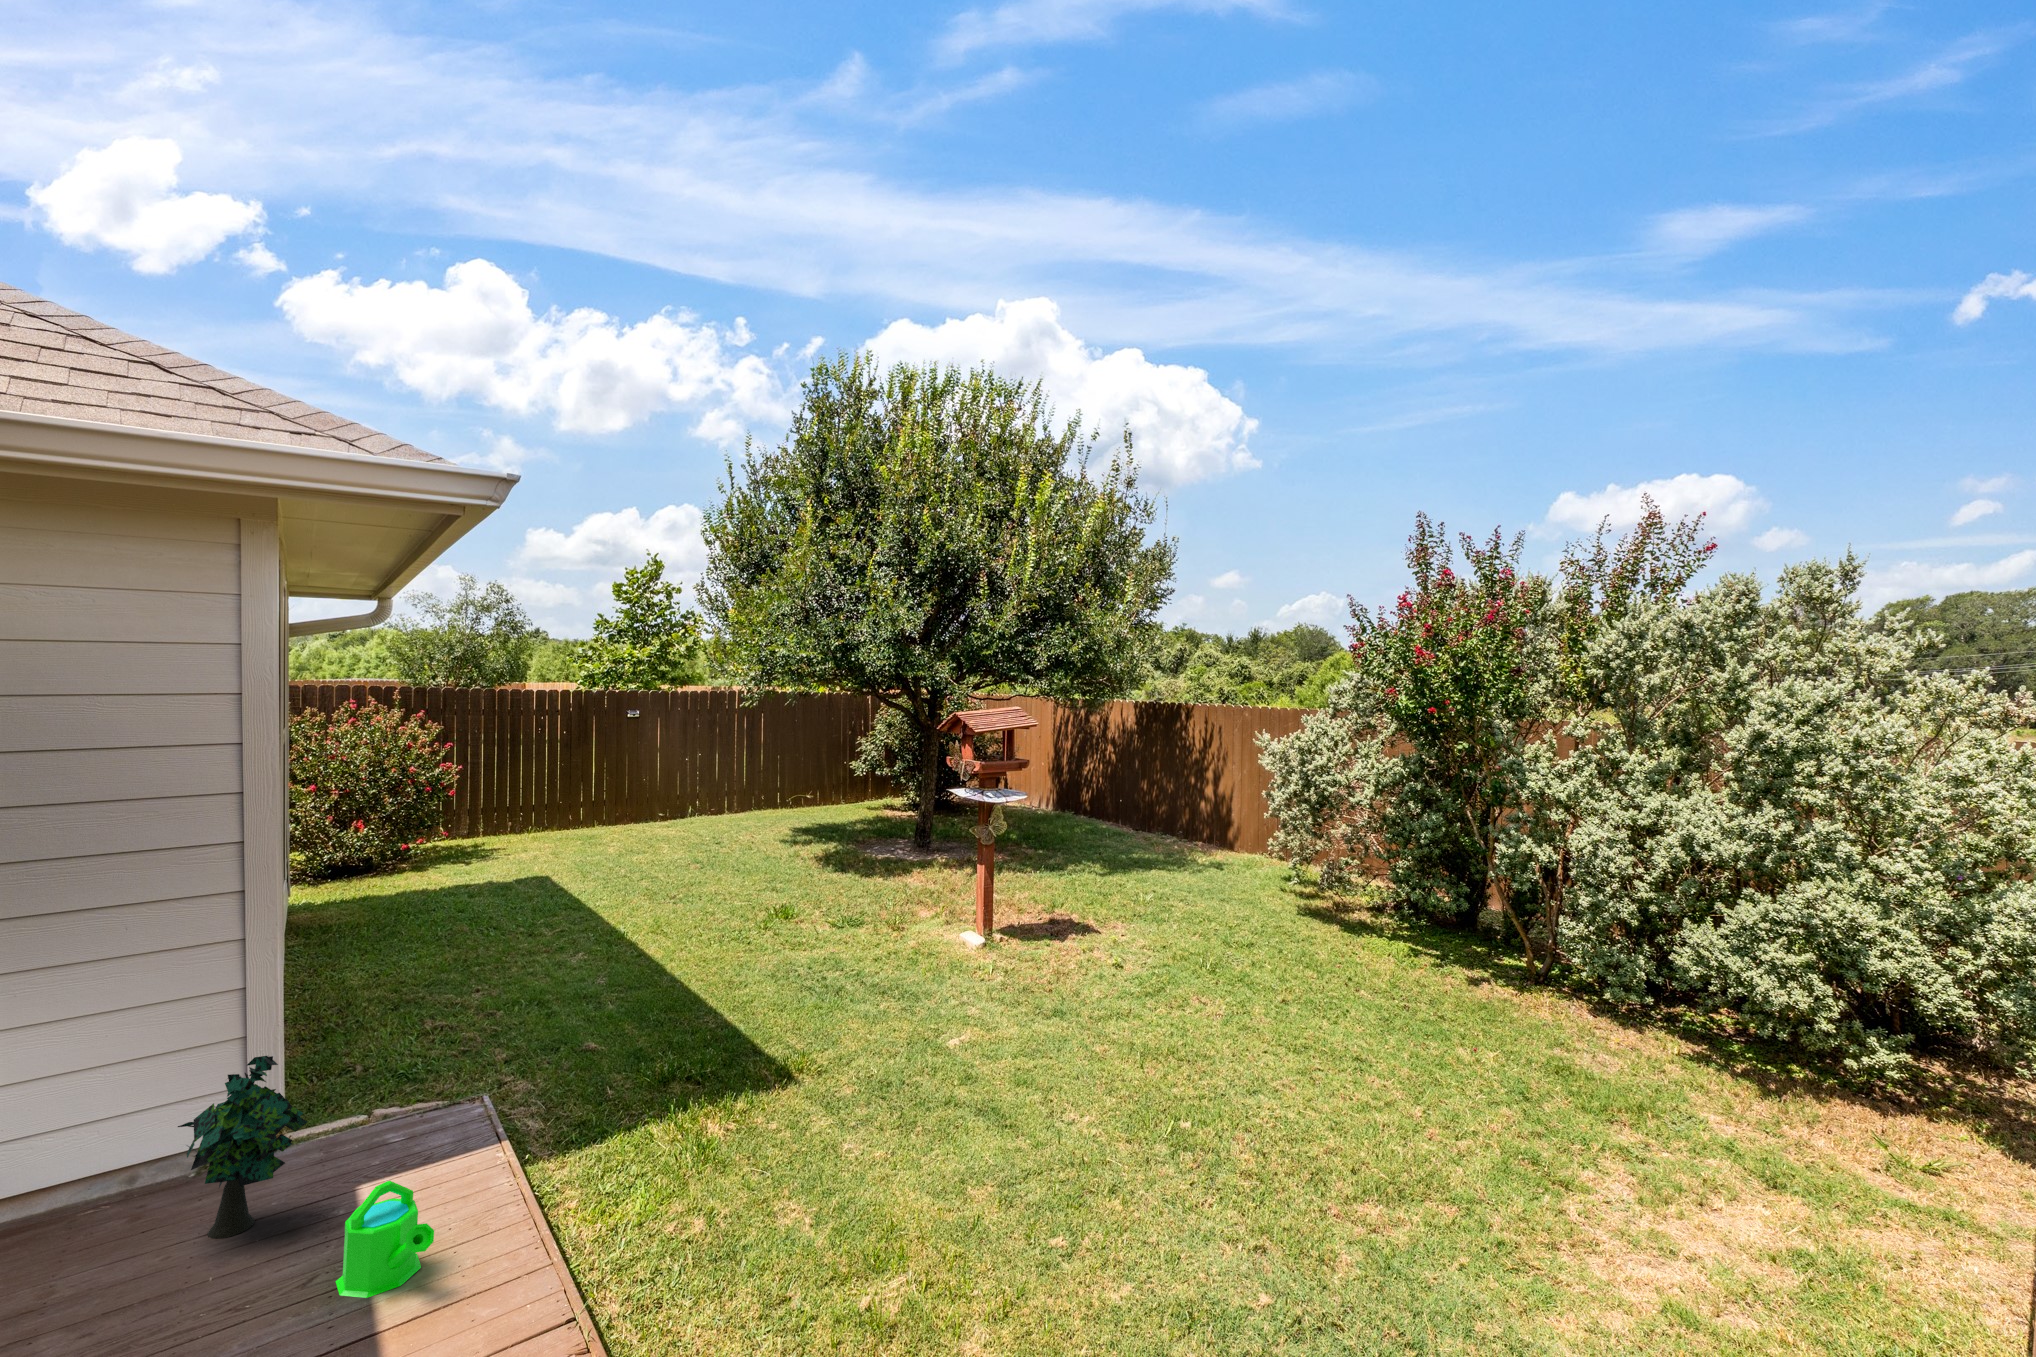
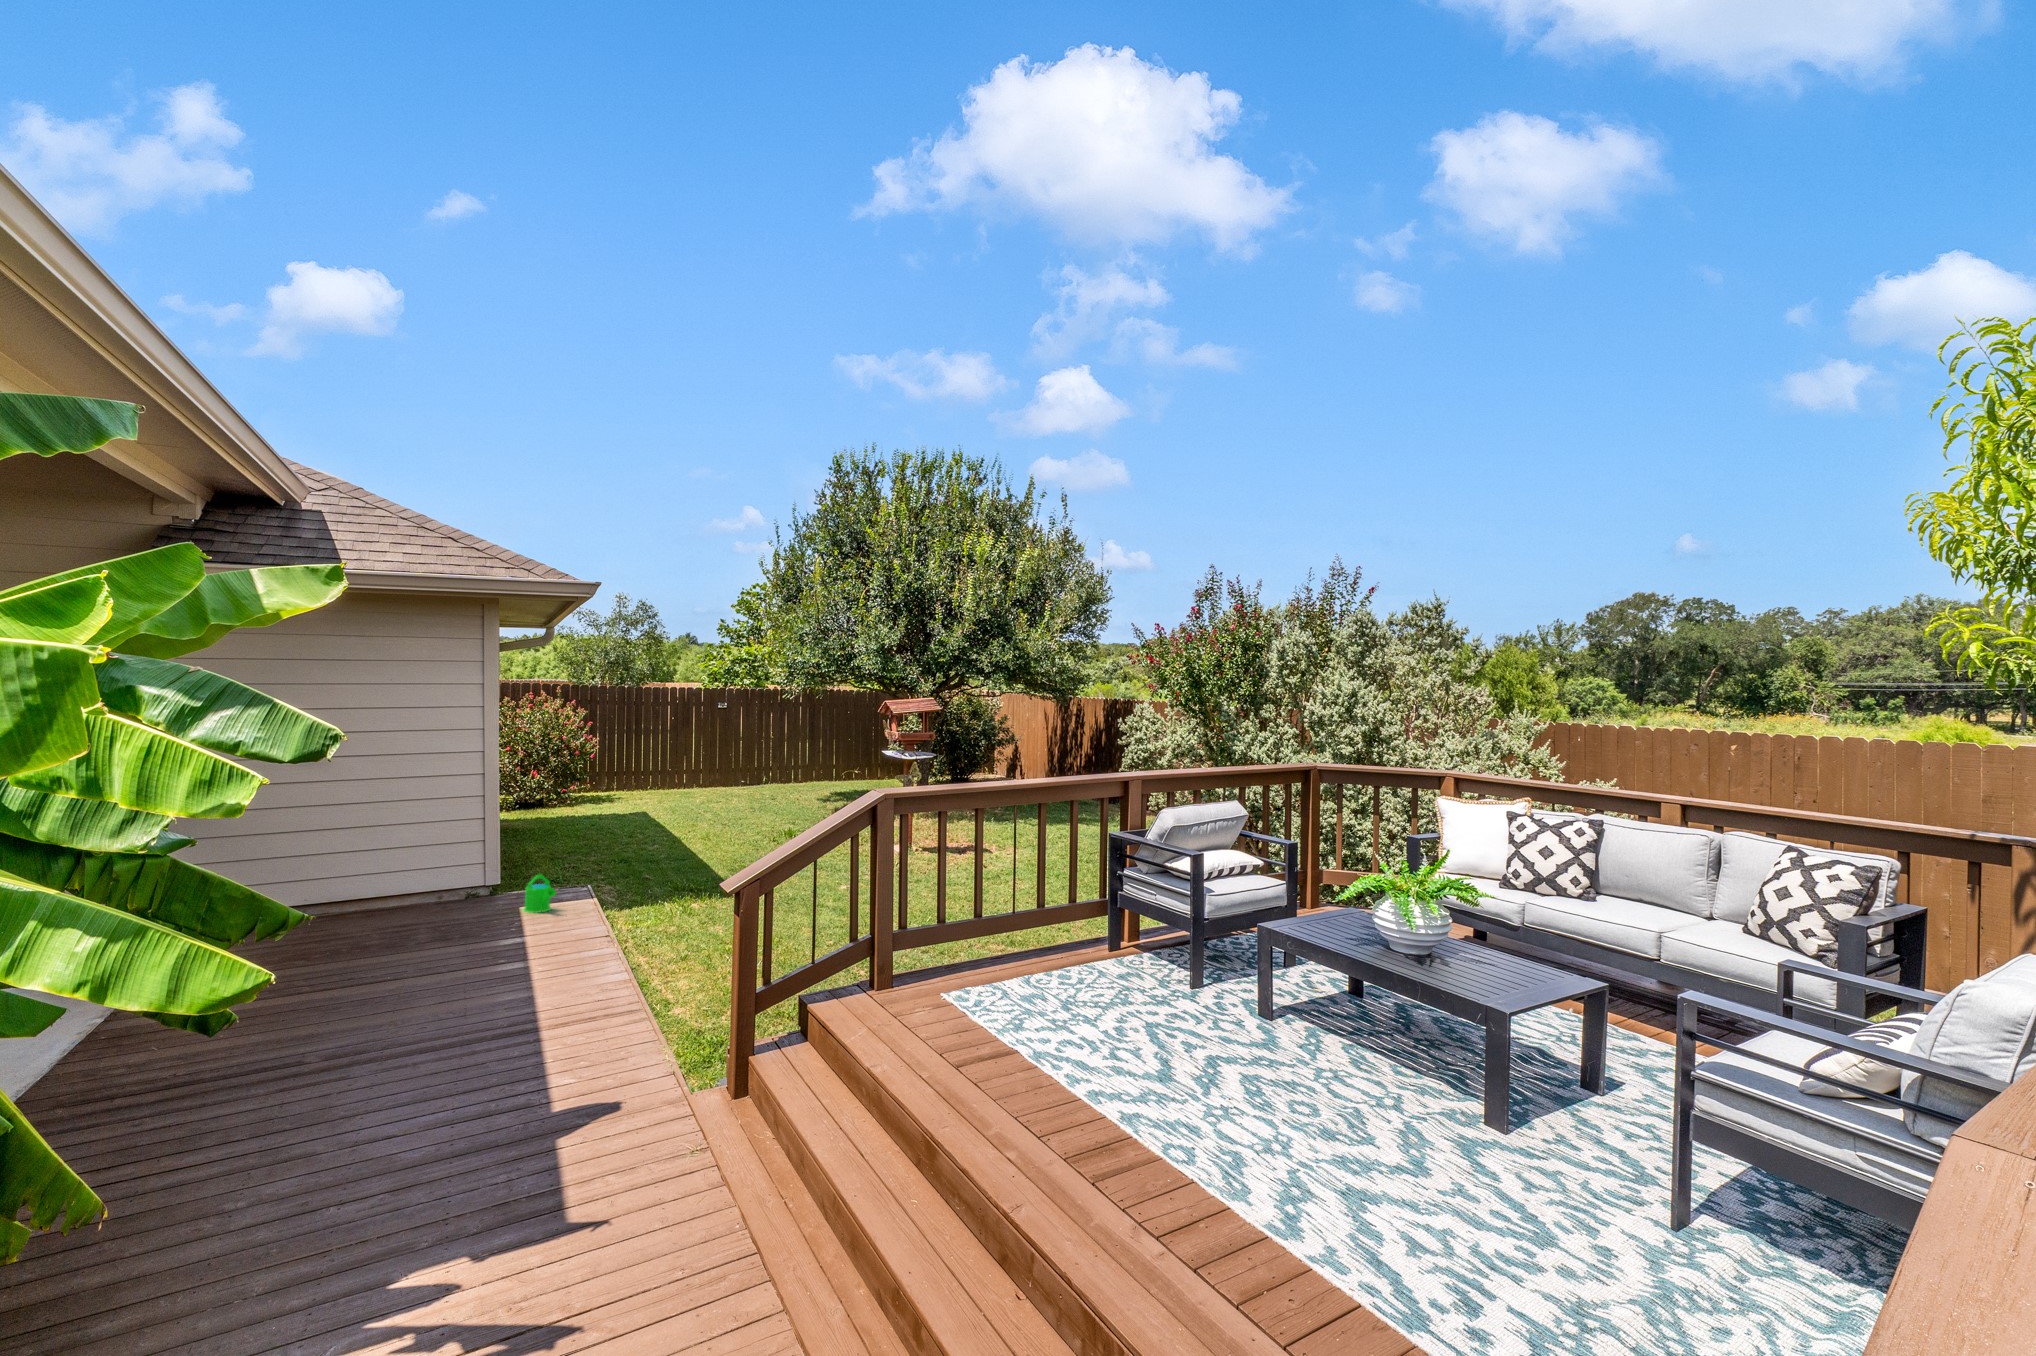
decorative plant: present [178,1056,308,1239] -> none [466,830,512,899]

